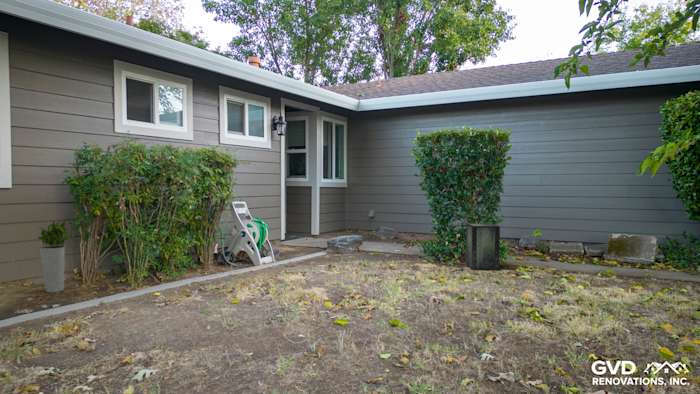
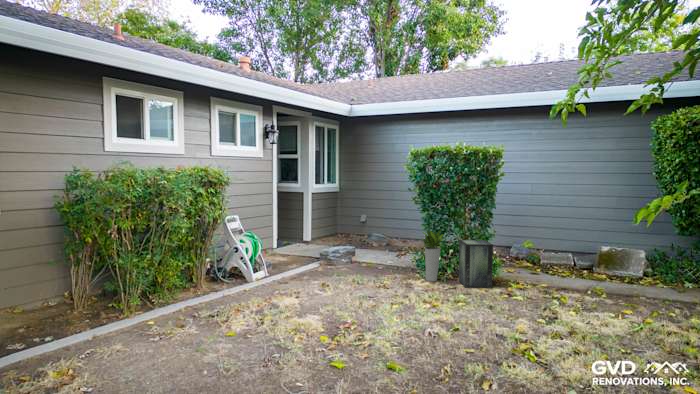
planter: present [38,220,69,292] -> present [423,230,443,281]

